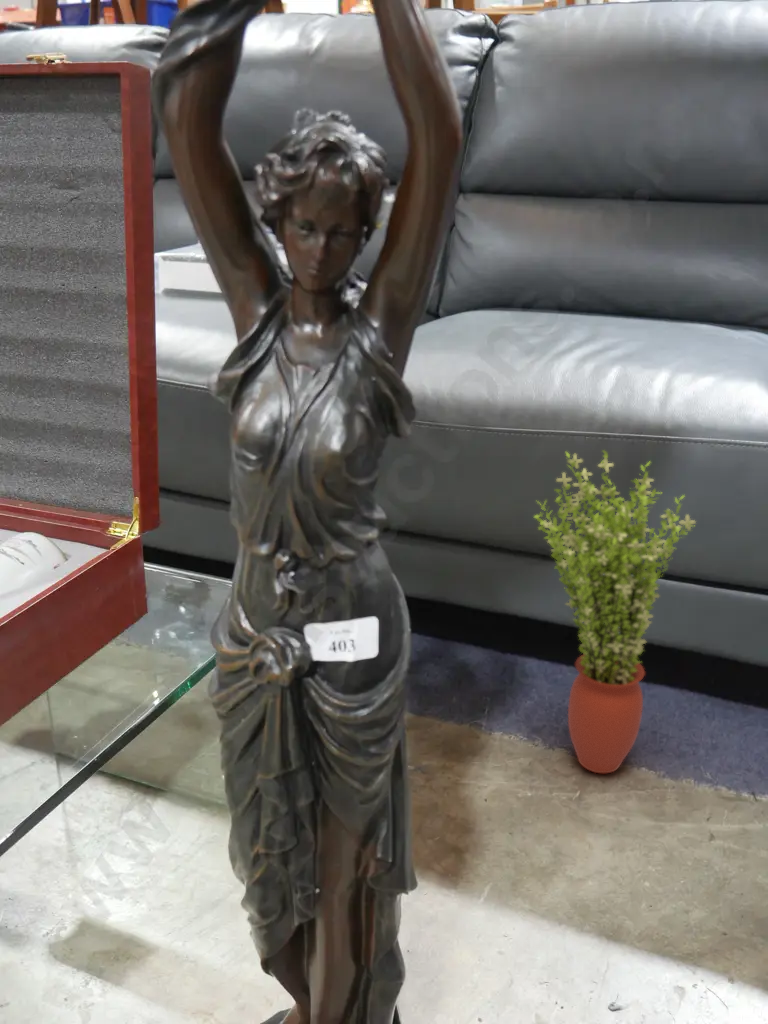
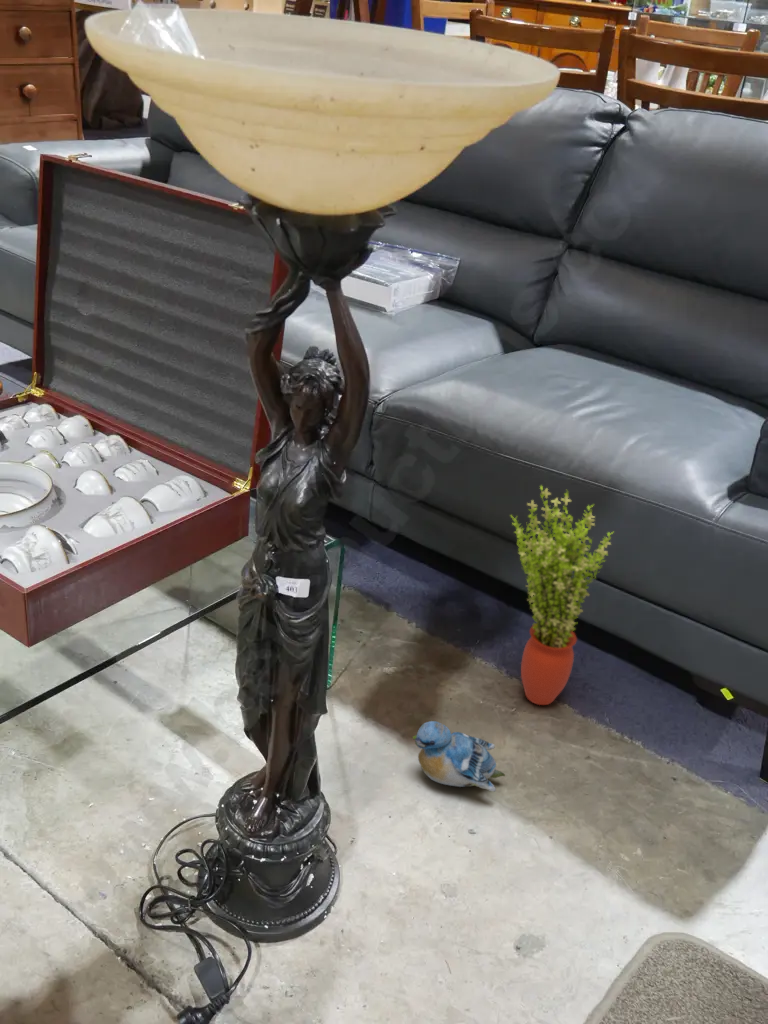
plush toy: none [488,838,636,937] -> present [413,721,505,791]

